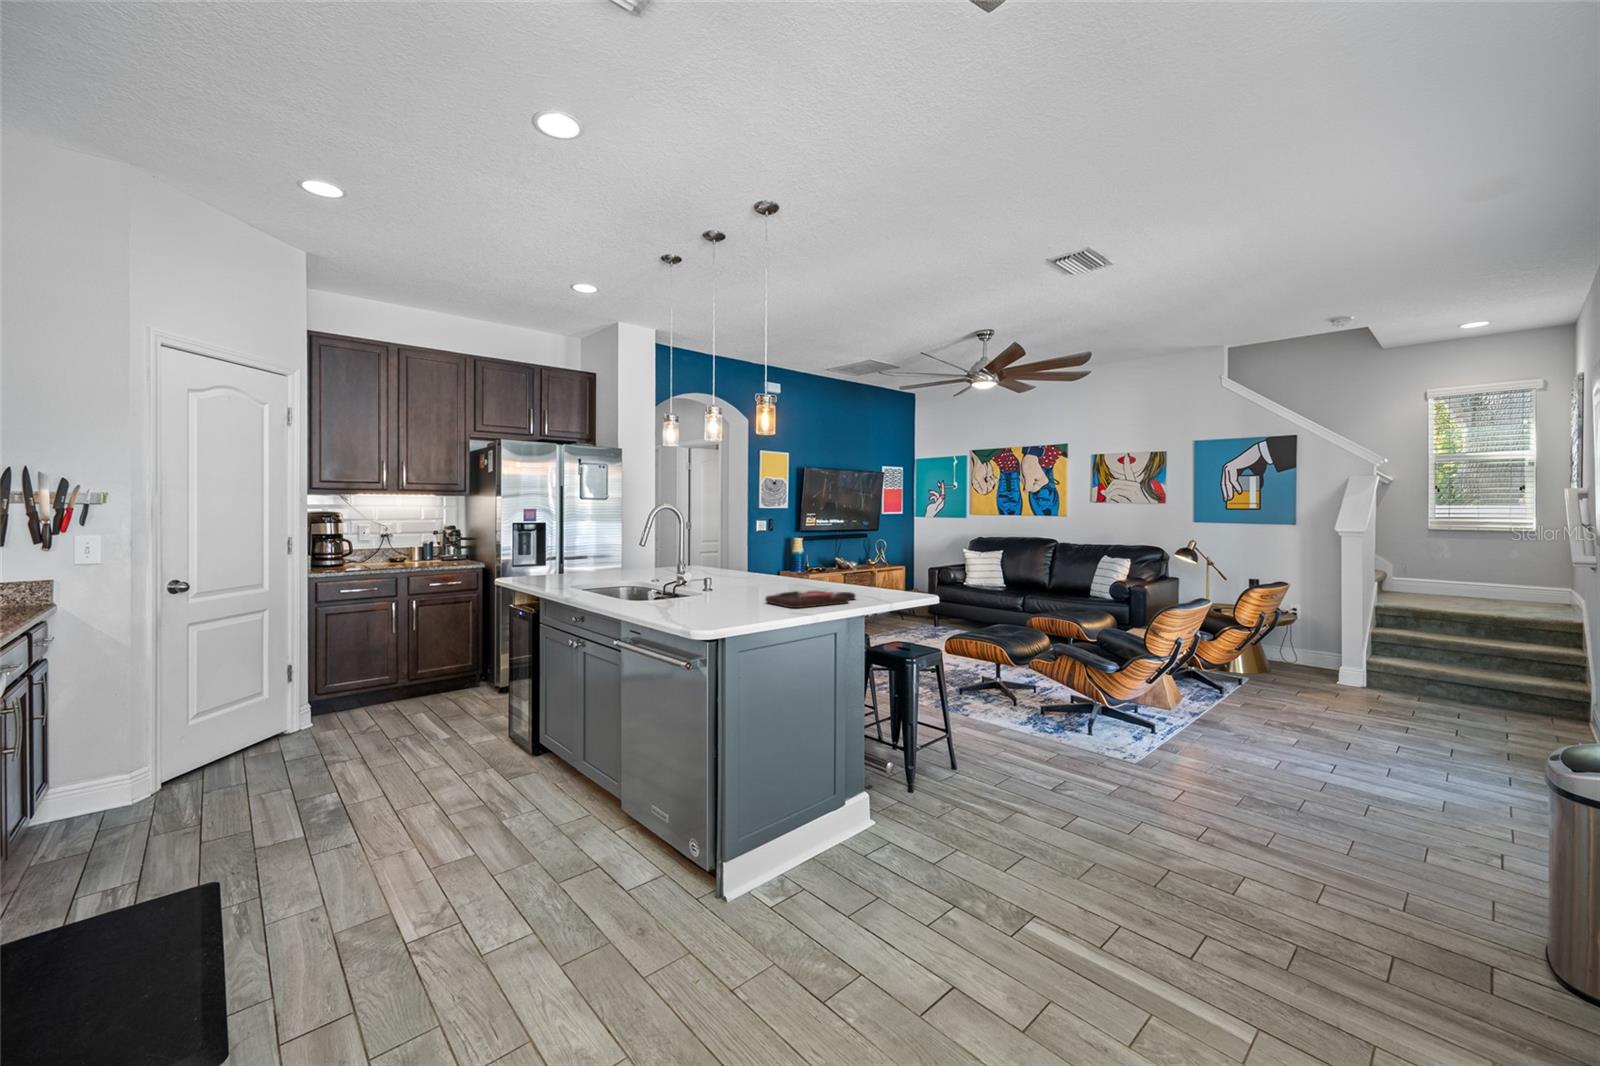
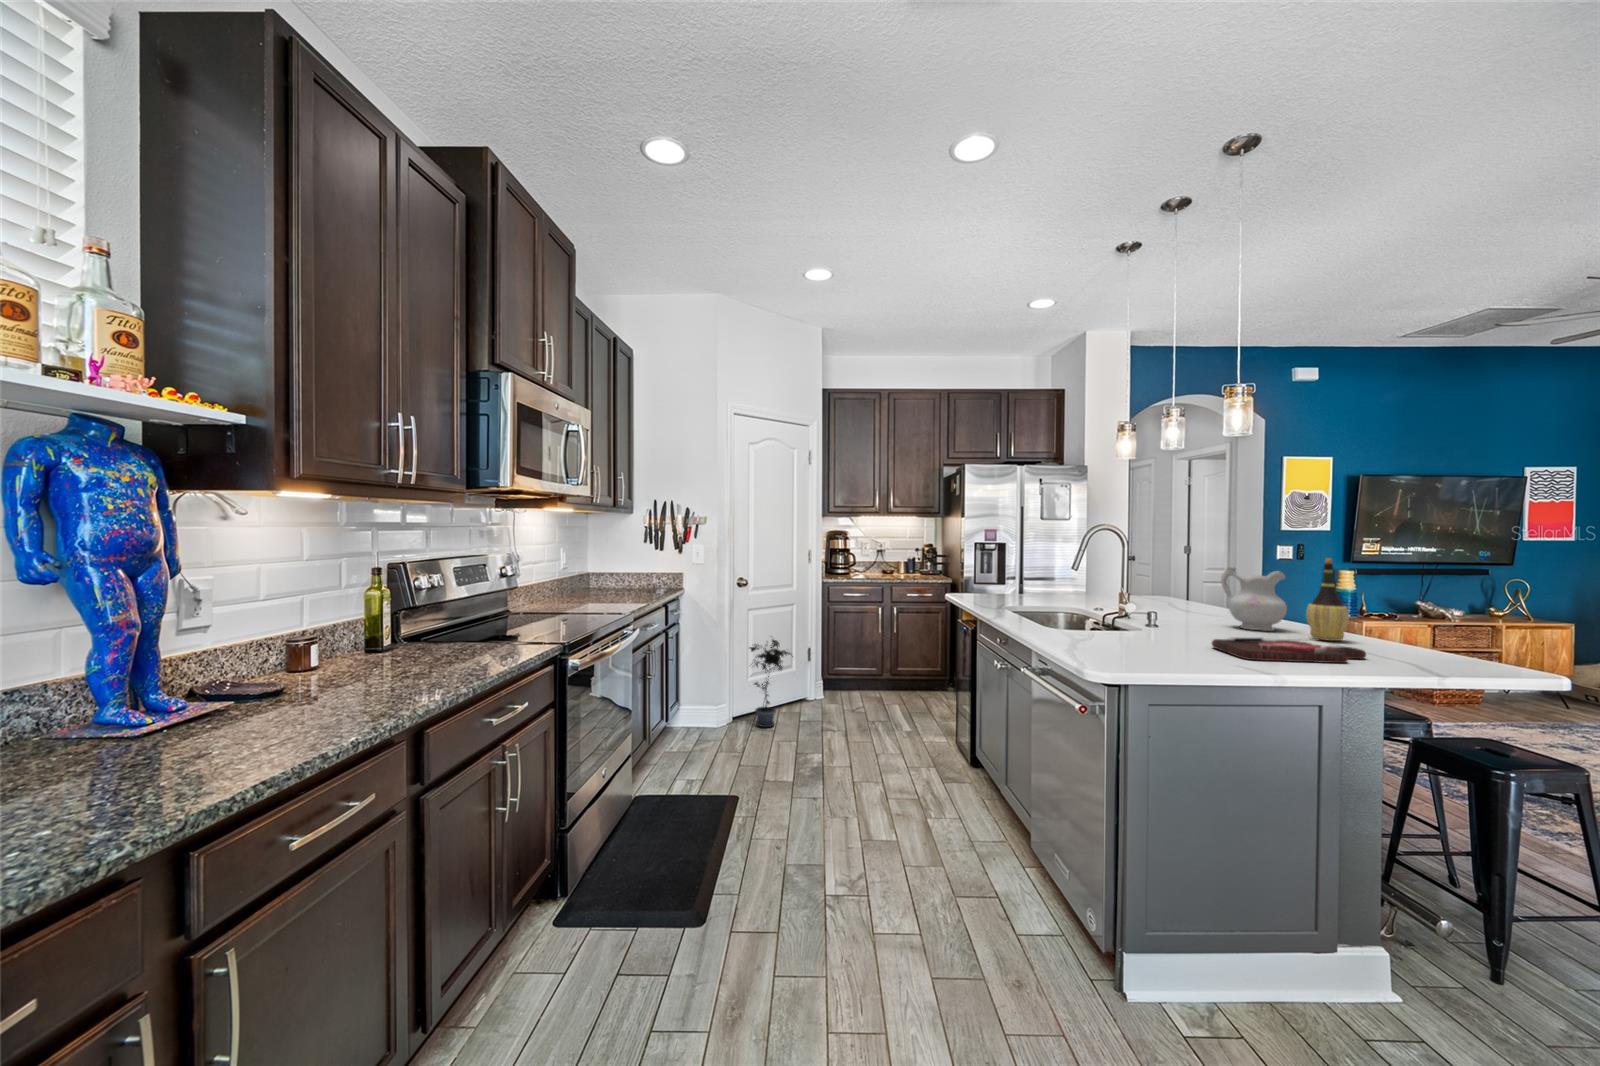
wine bottle: none [814,528,838,589] -> present [1306,558,1349,641]
ceramic pitcher: none [756,538,798,587] -> present [1221,567,1287,631]
potted plant: none [192,656,279,783] -> present [750,639,793,727]

